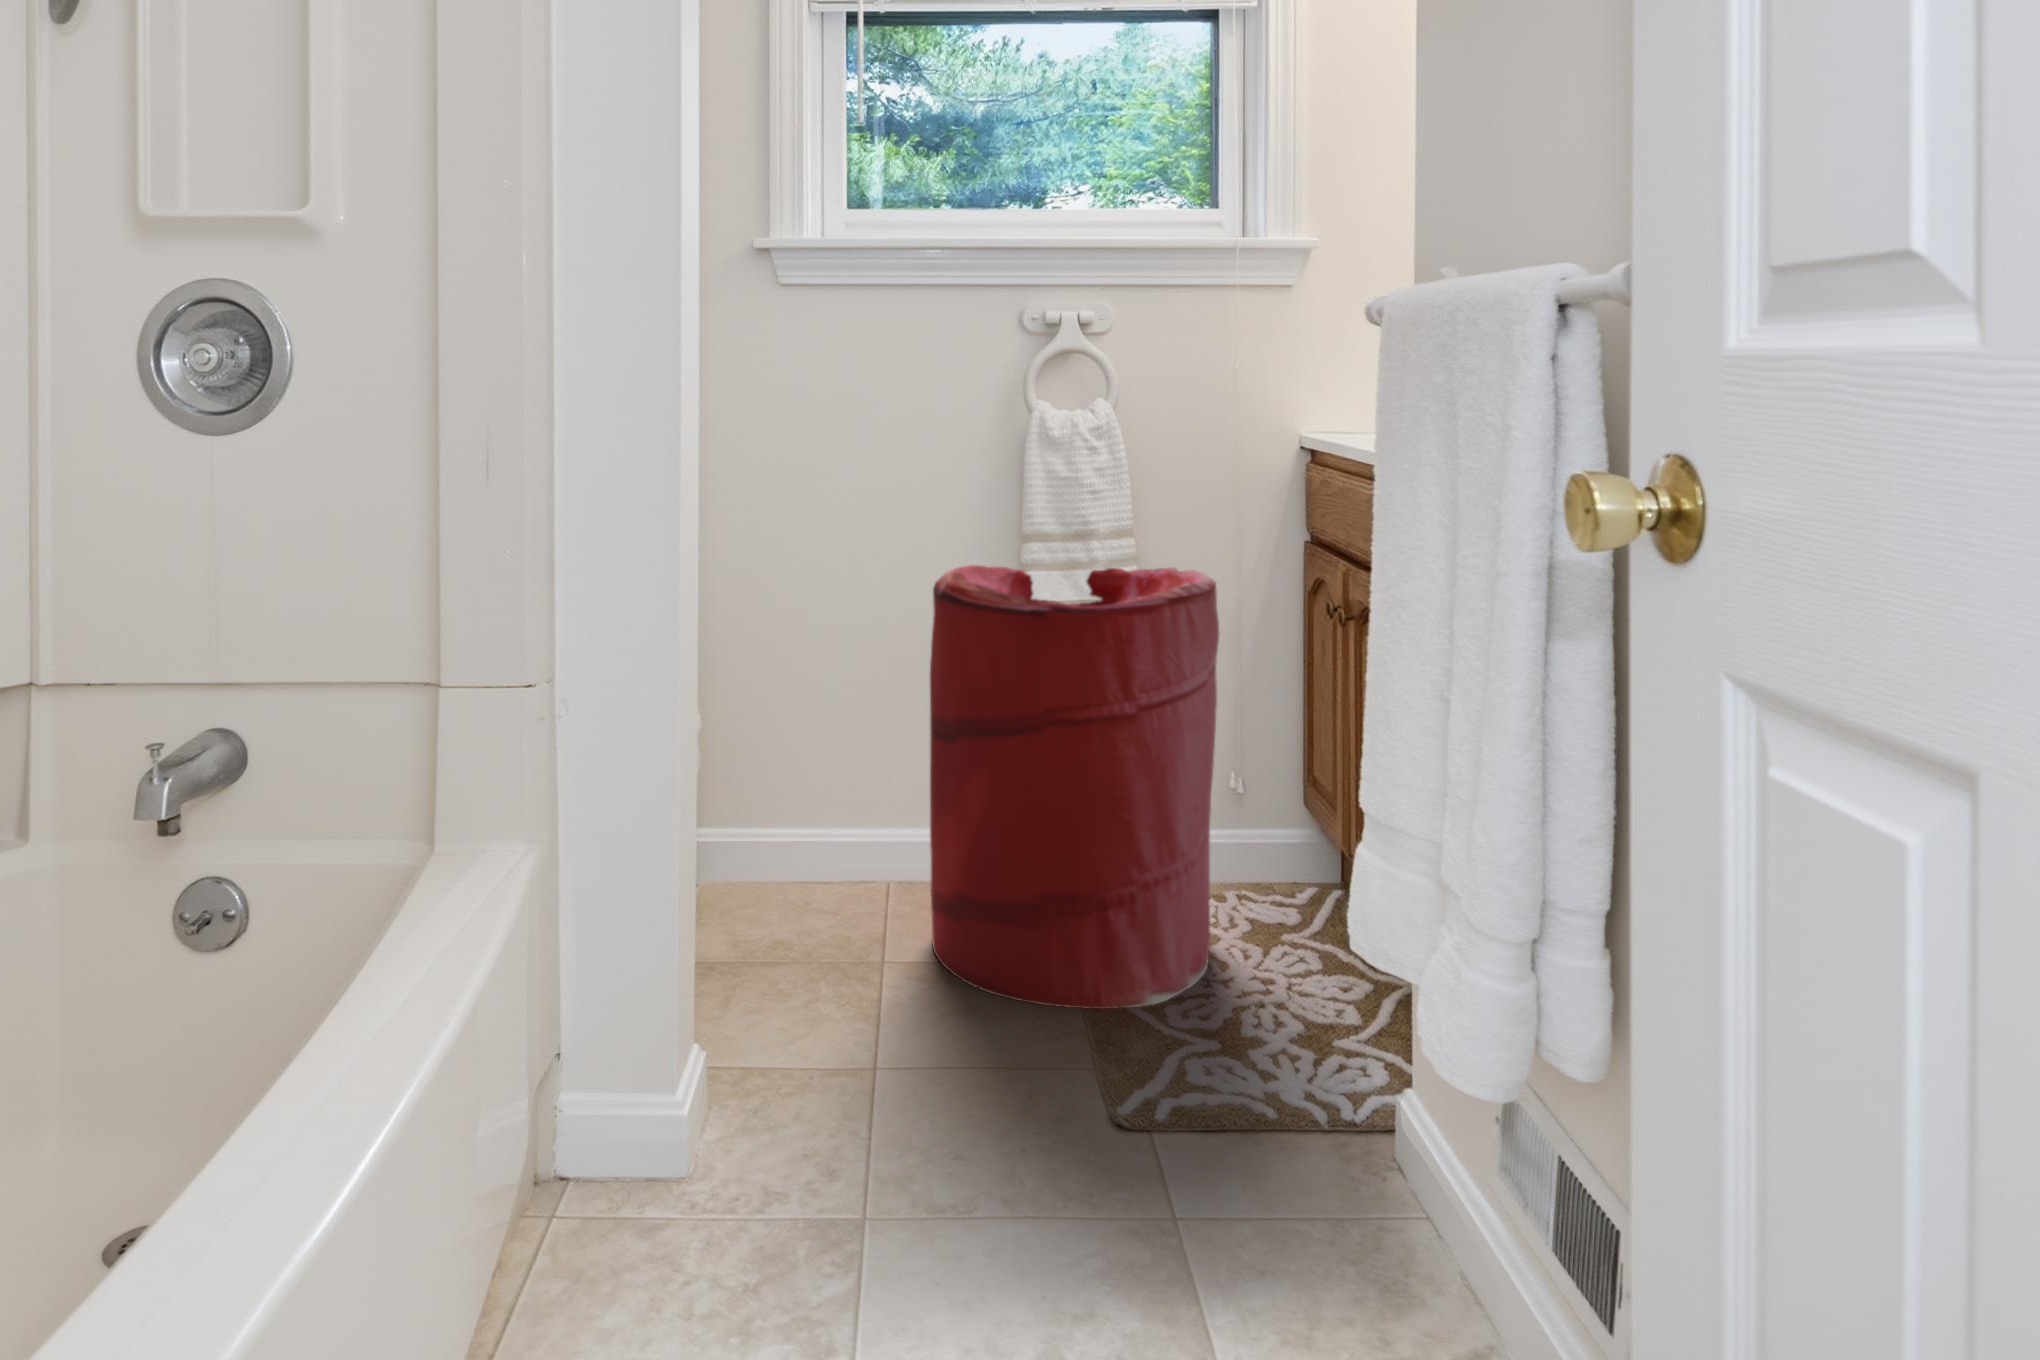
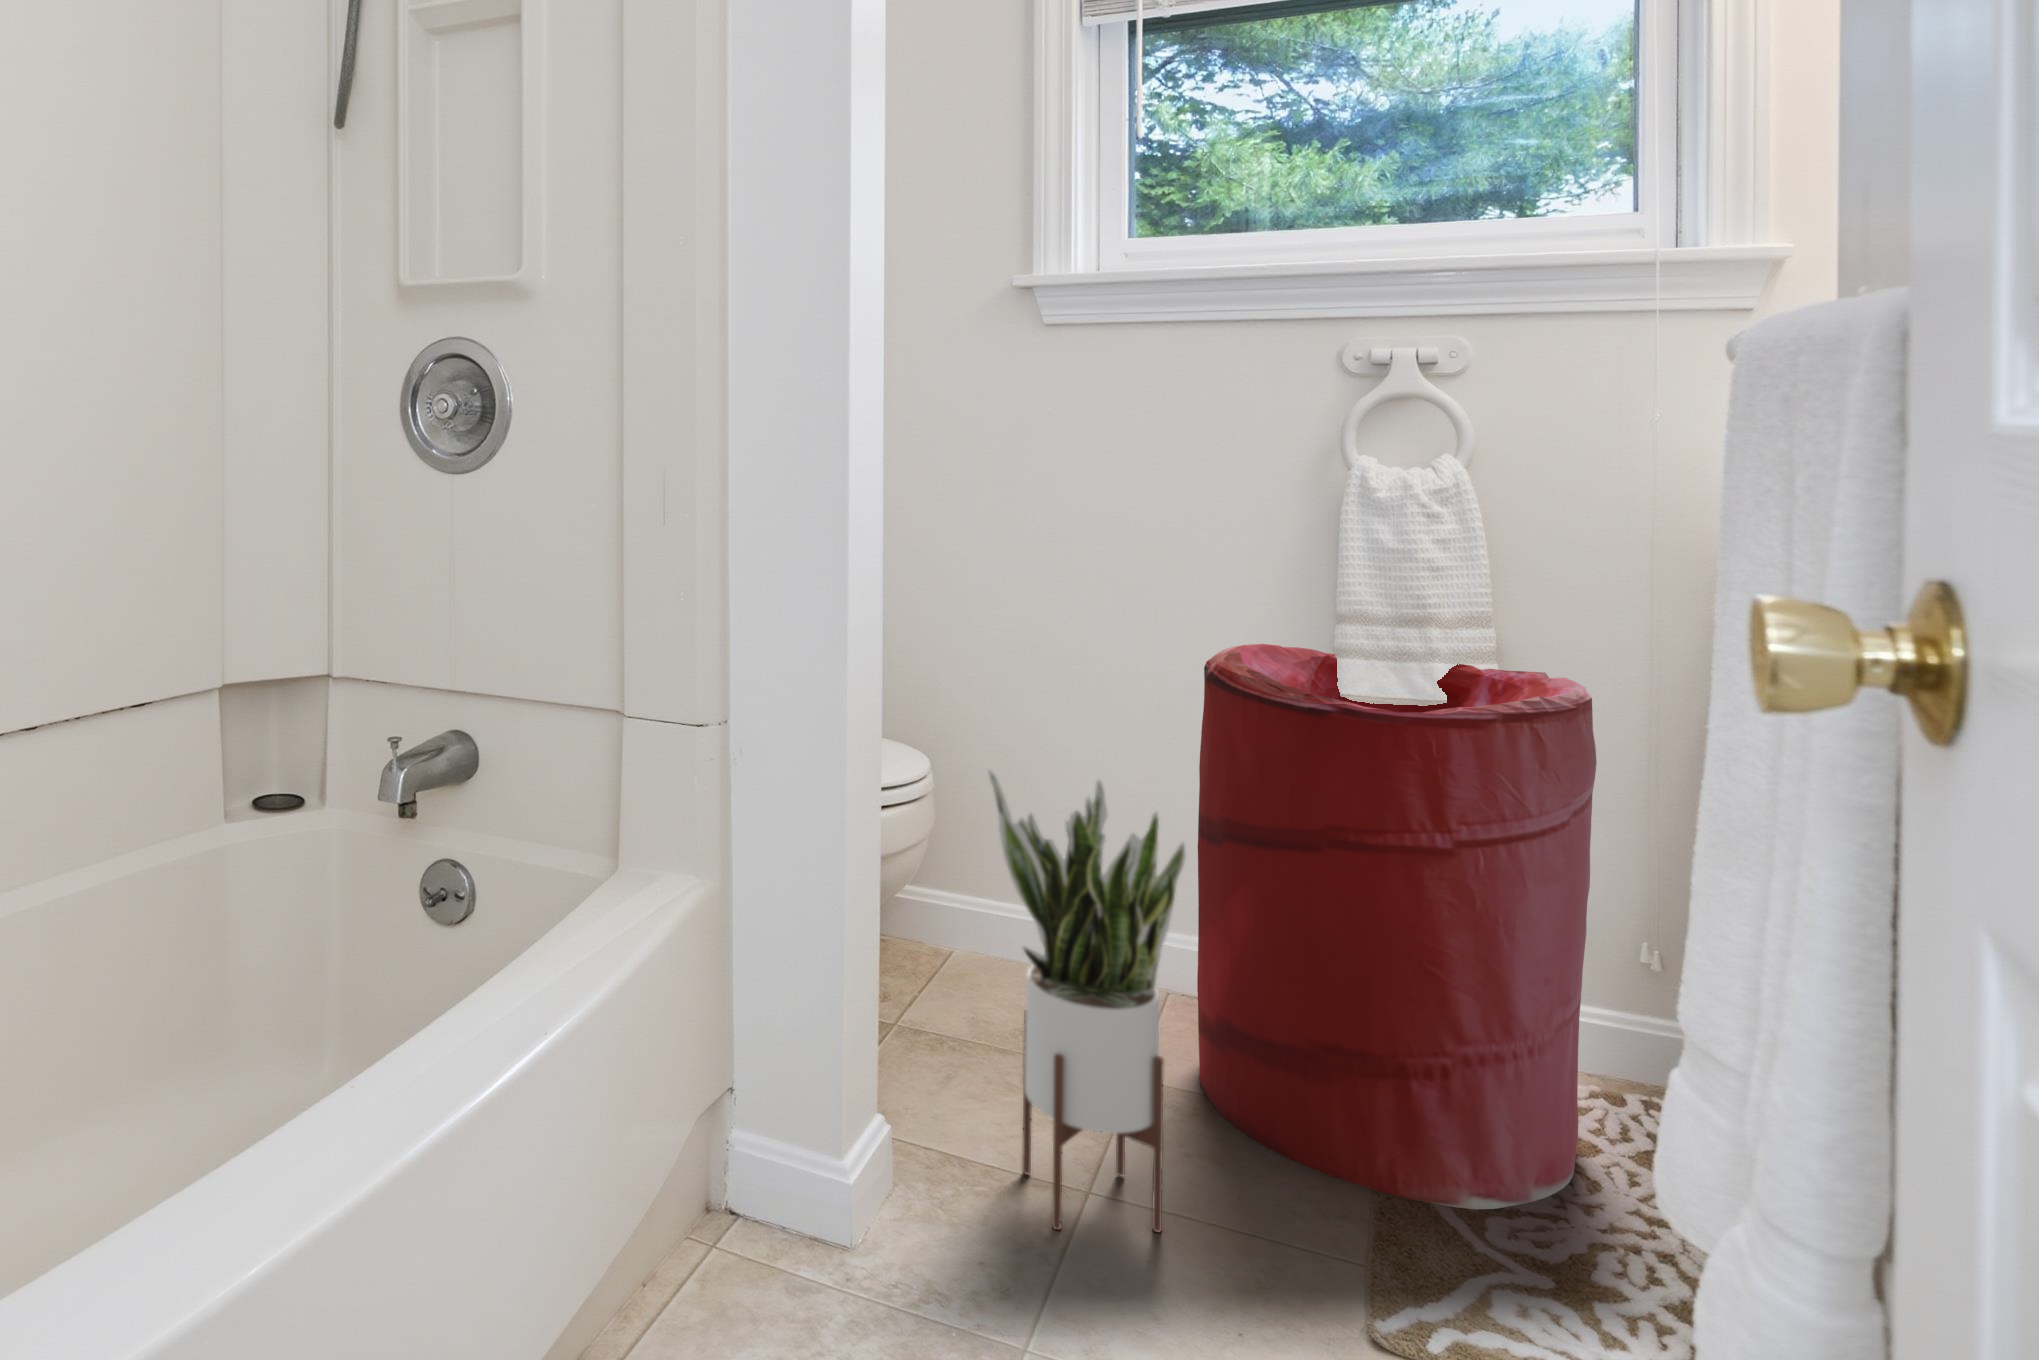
potted plant: none [785,691,954,1111] -> present [988,770,1186,1232]

